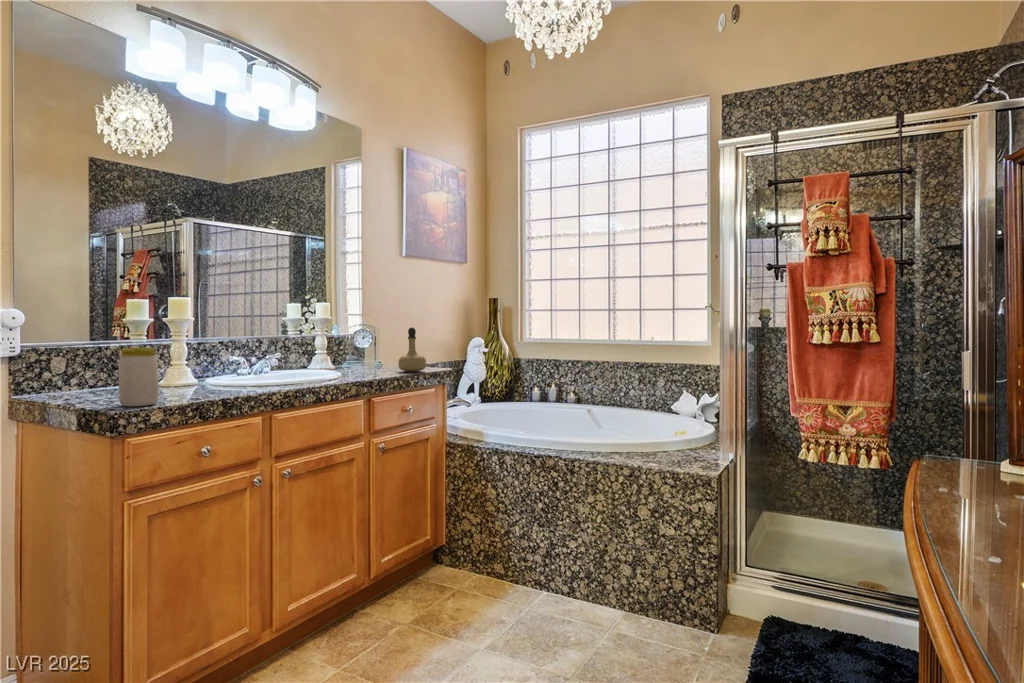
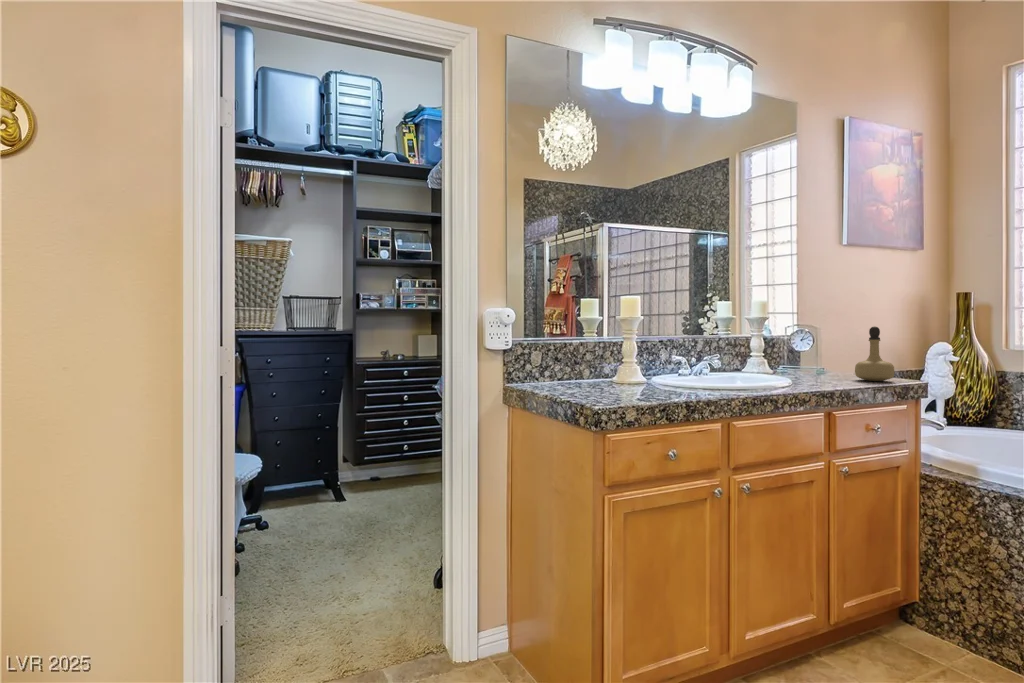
jar: present [118,348,159,406] -> none [601,346,634,403]

